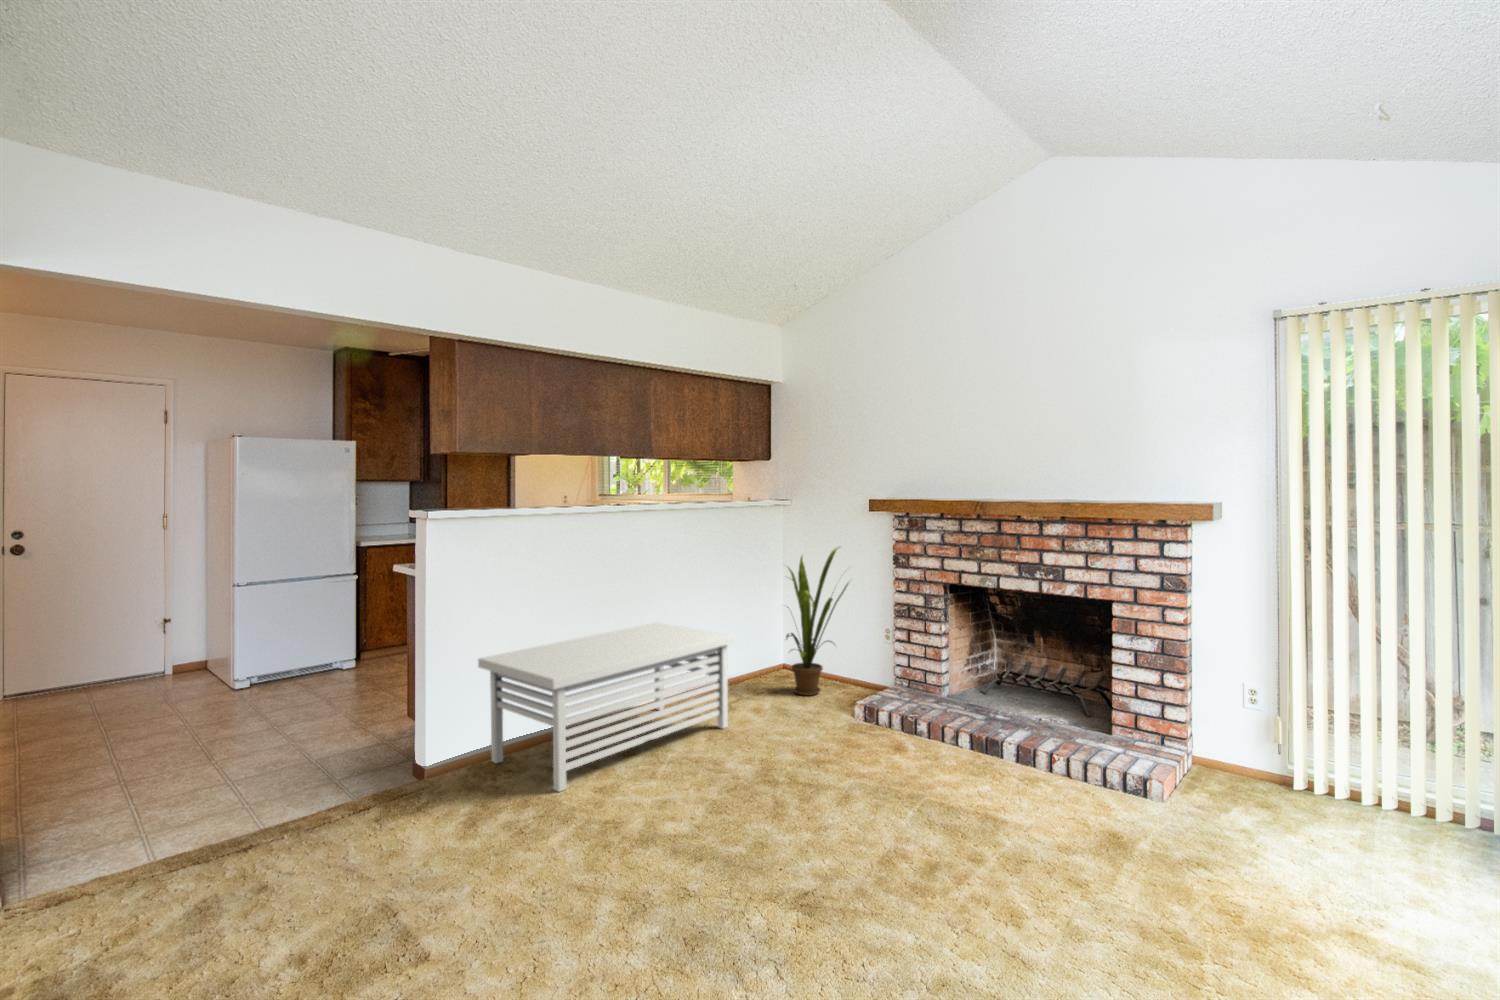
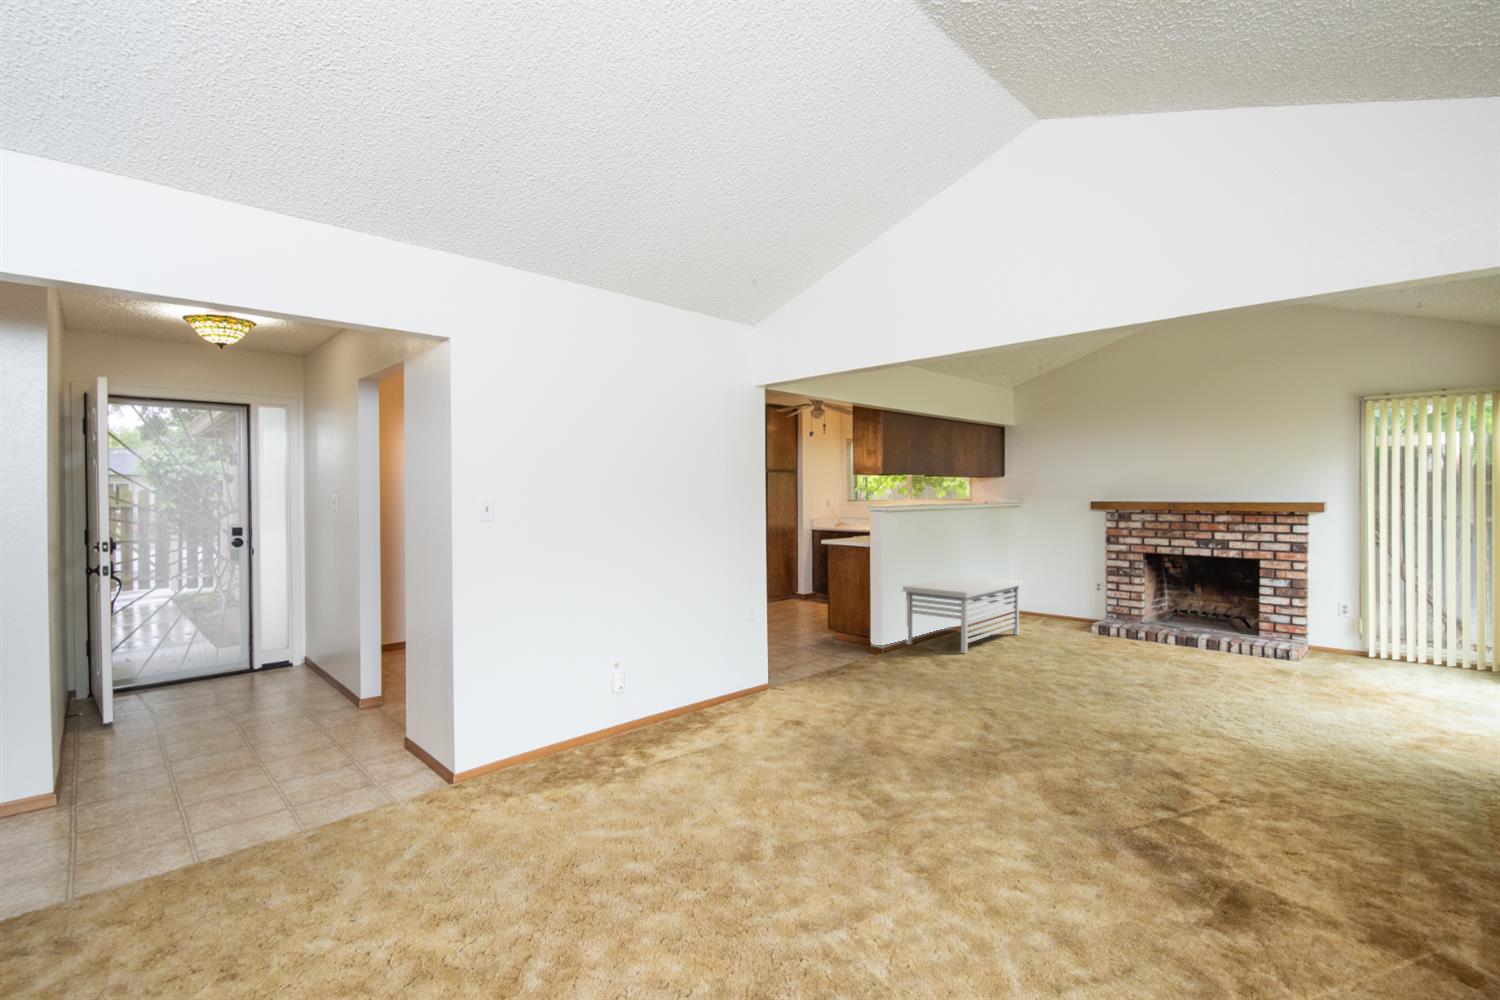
house plant: present [786,547,849,696] -> none [1023,532,1076,624]

